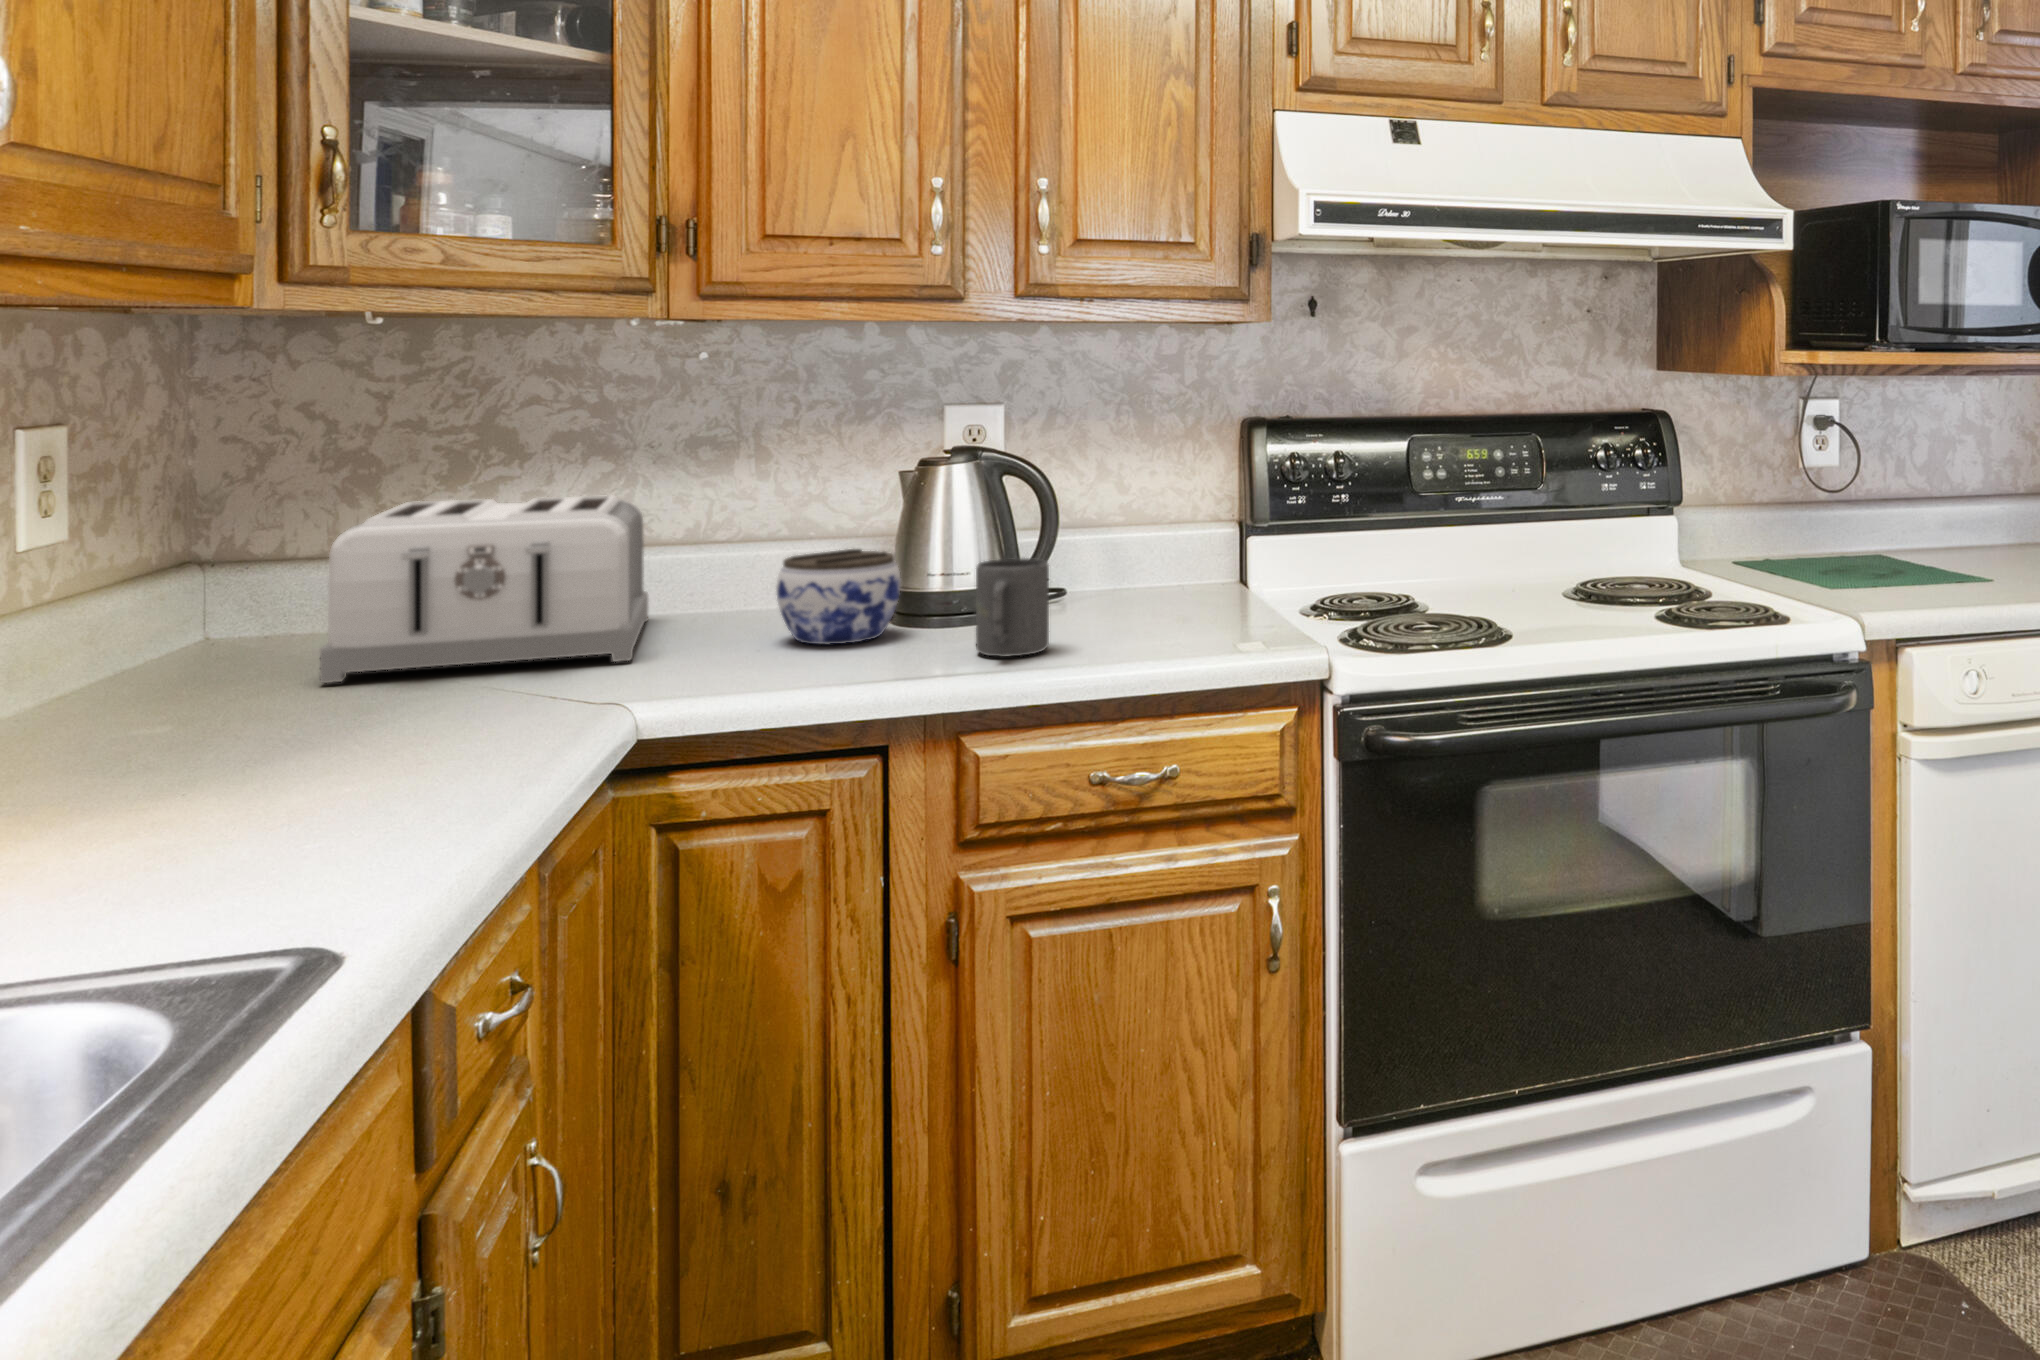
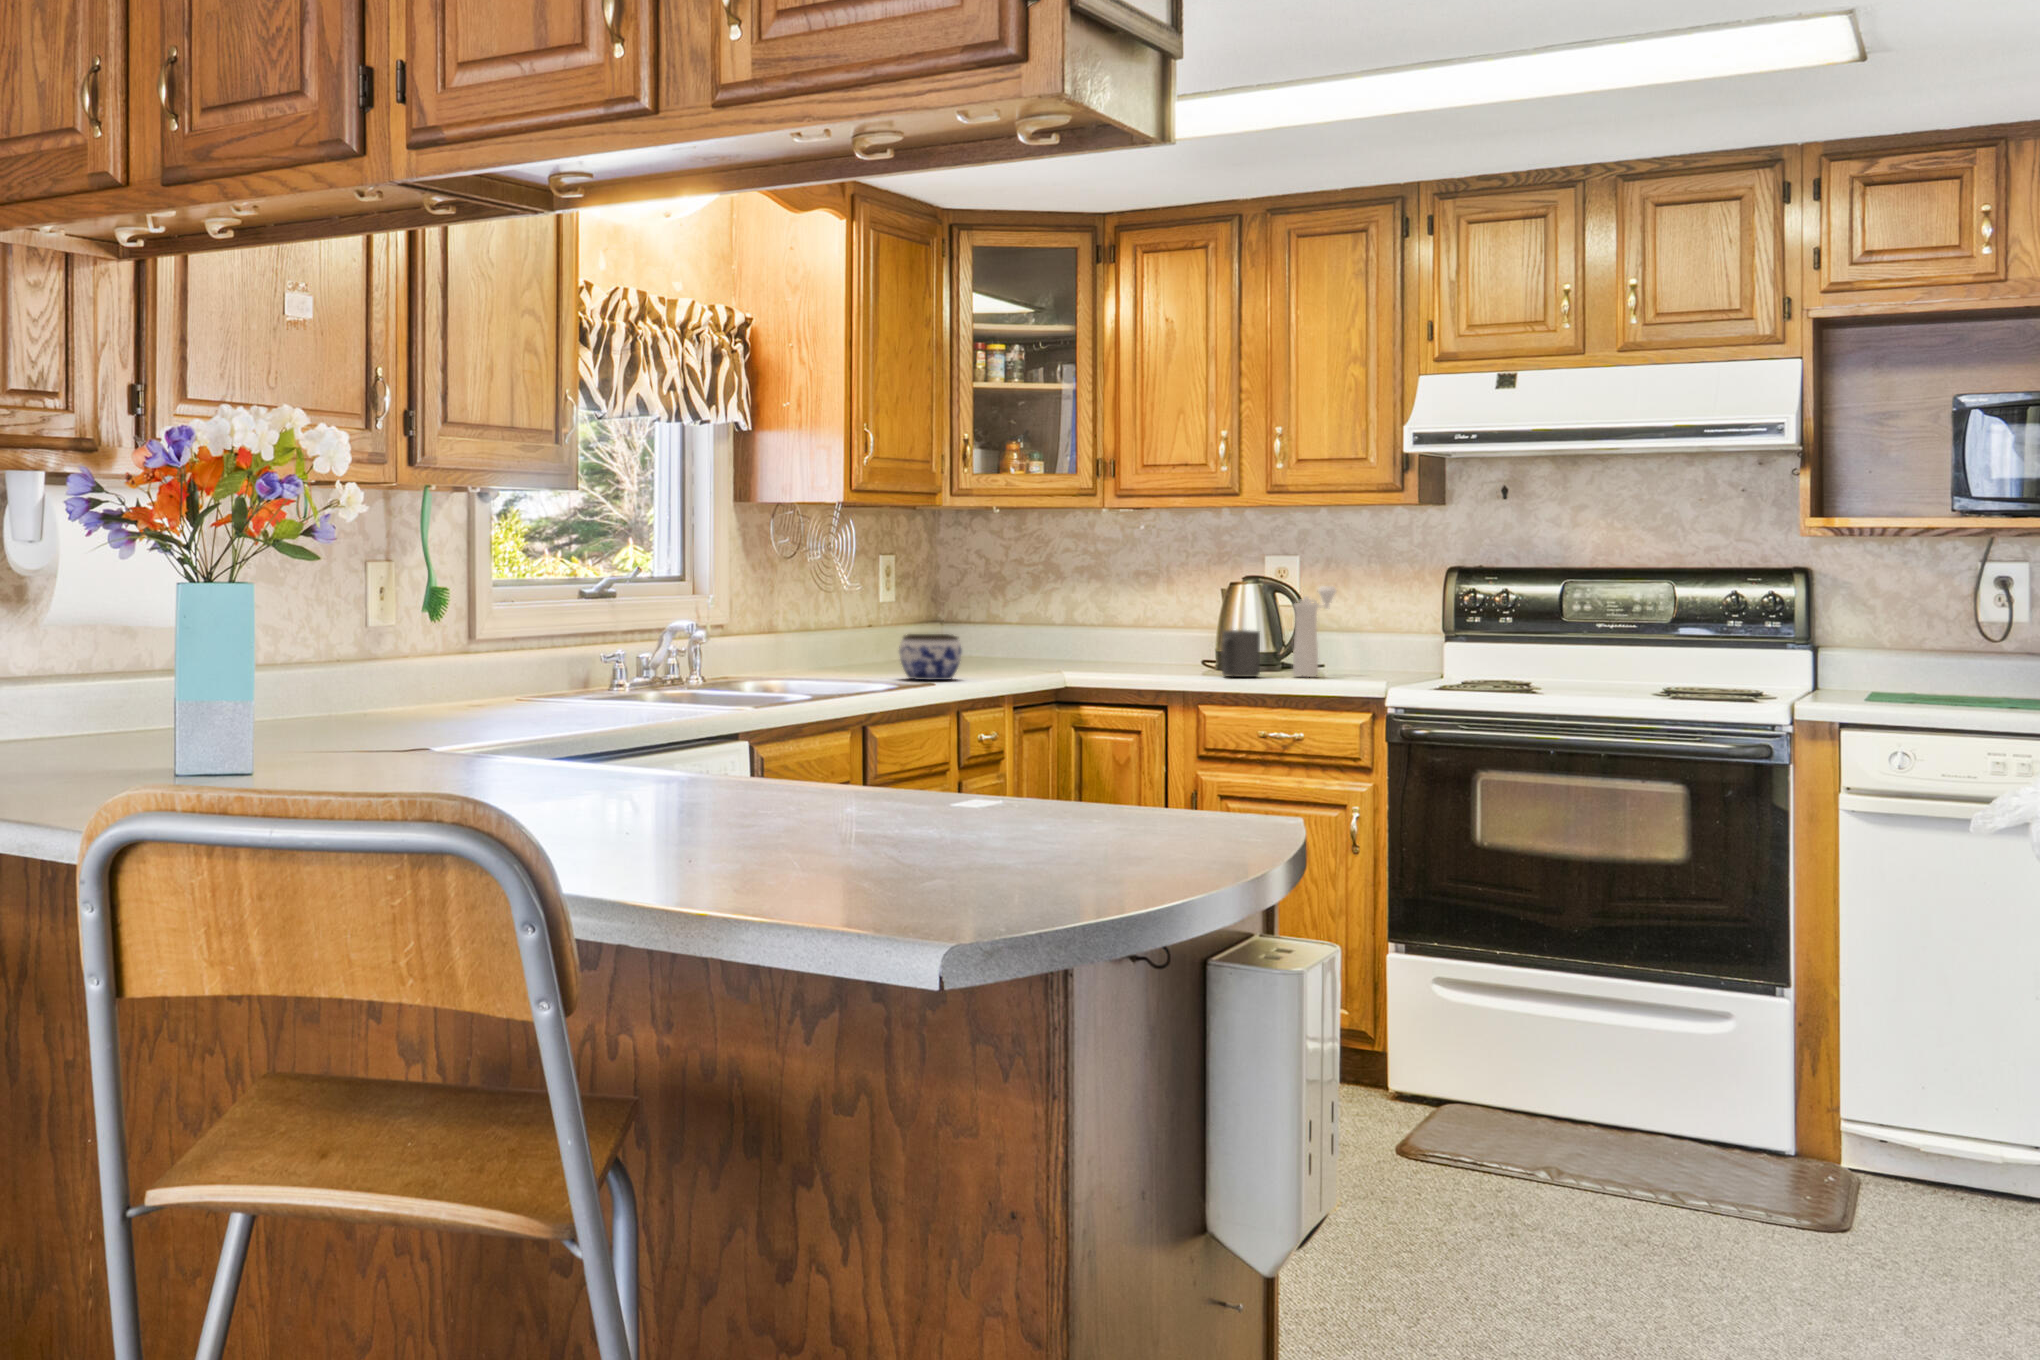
pepper mill: none [1090,462,1137,636] -> present [1293,586,1336,677]
toaster: present [320,495,648,683] -> none [967,597,1113,668]
jar: present [776,549,901,644] -> present [899,634,962,680]

